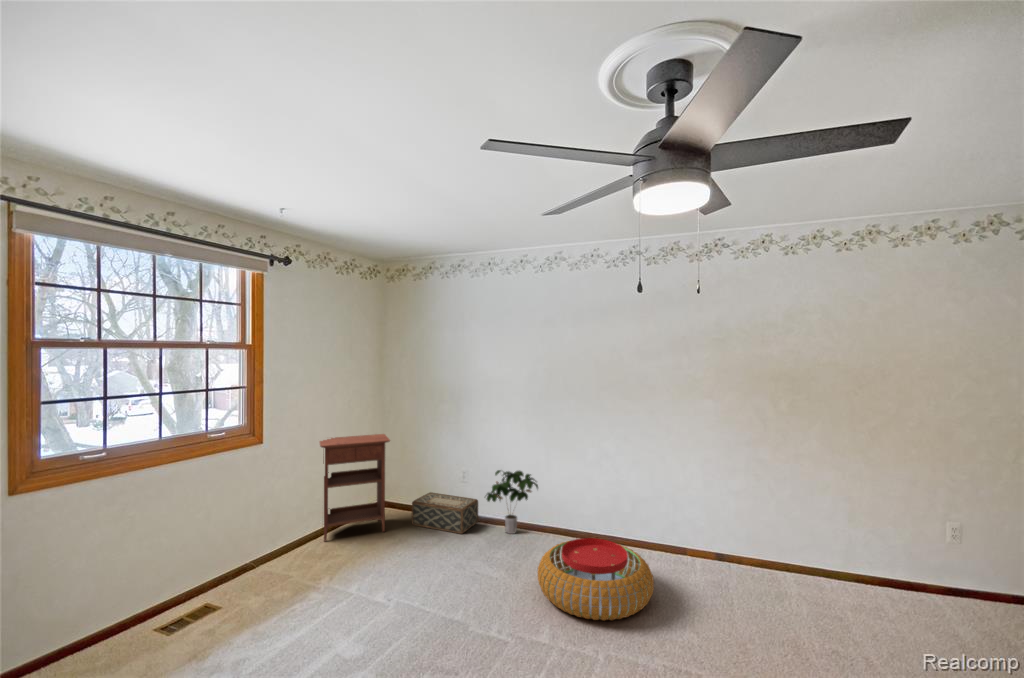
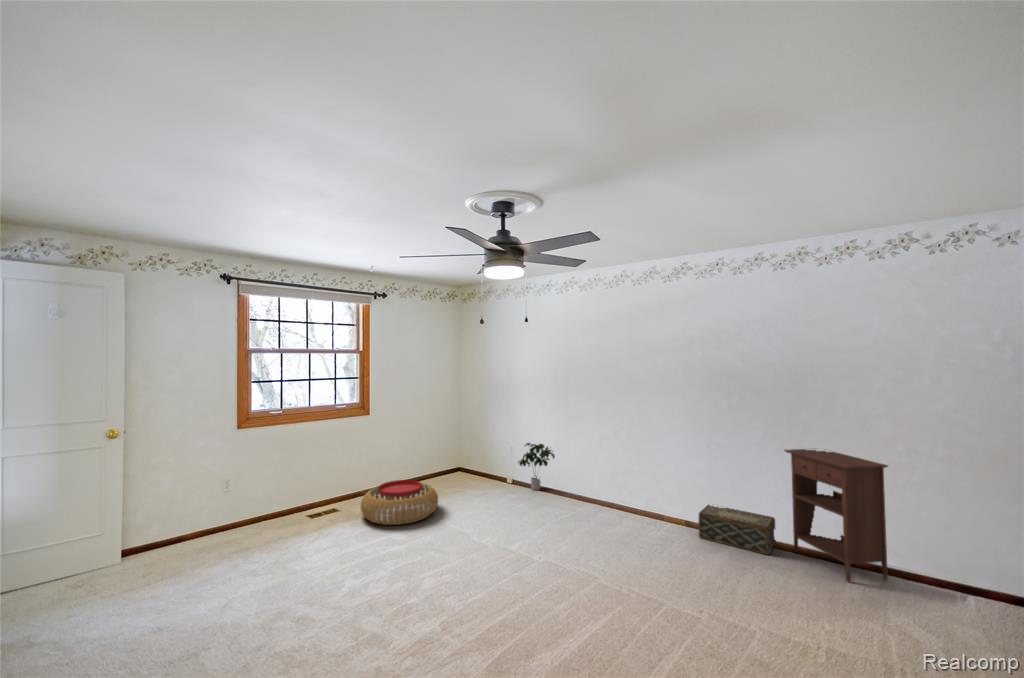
nightstand: present [320,434,390,541] -> present [785,449,888,582]
woven basket: present [412,492,478,534] -> present [698,505,776,555]
pouf: present [538,538,654,621] -> present [361,480,438,525]

